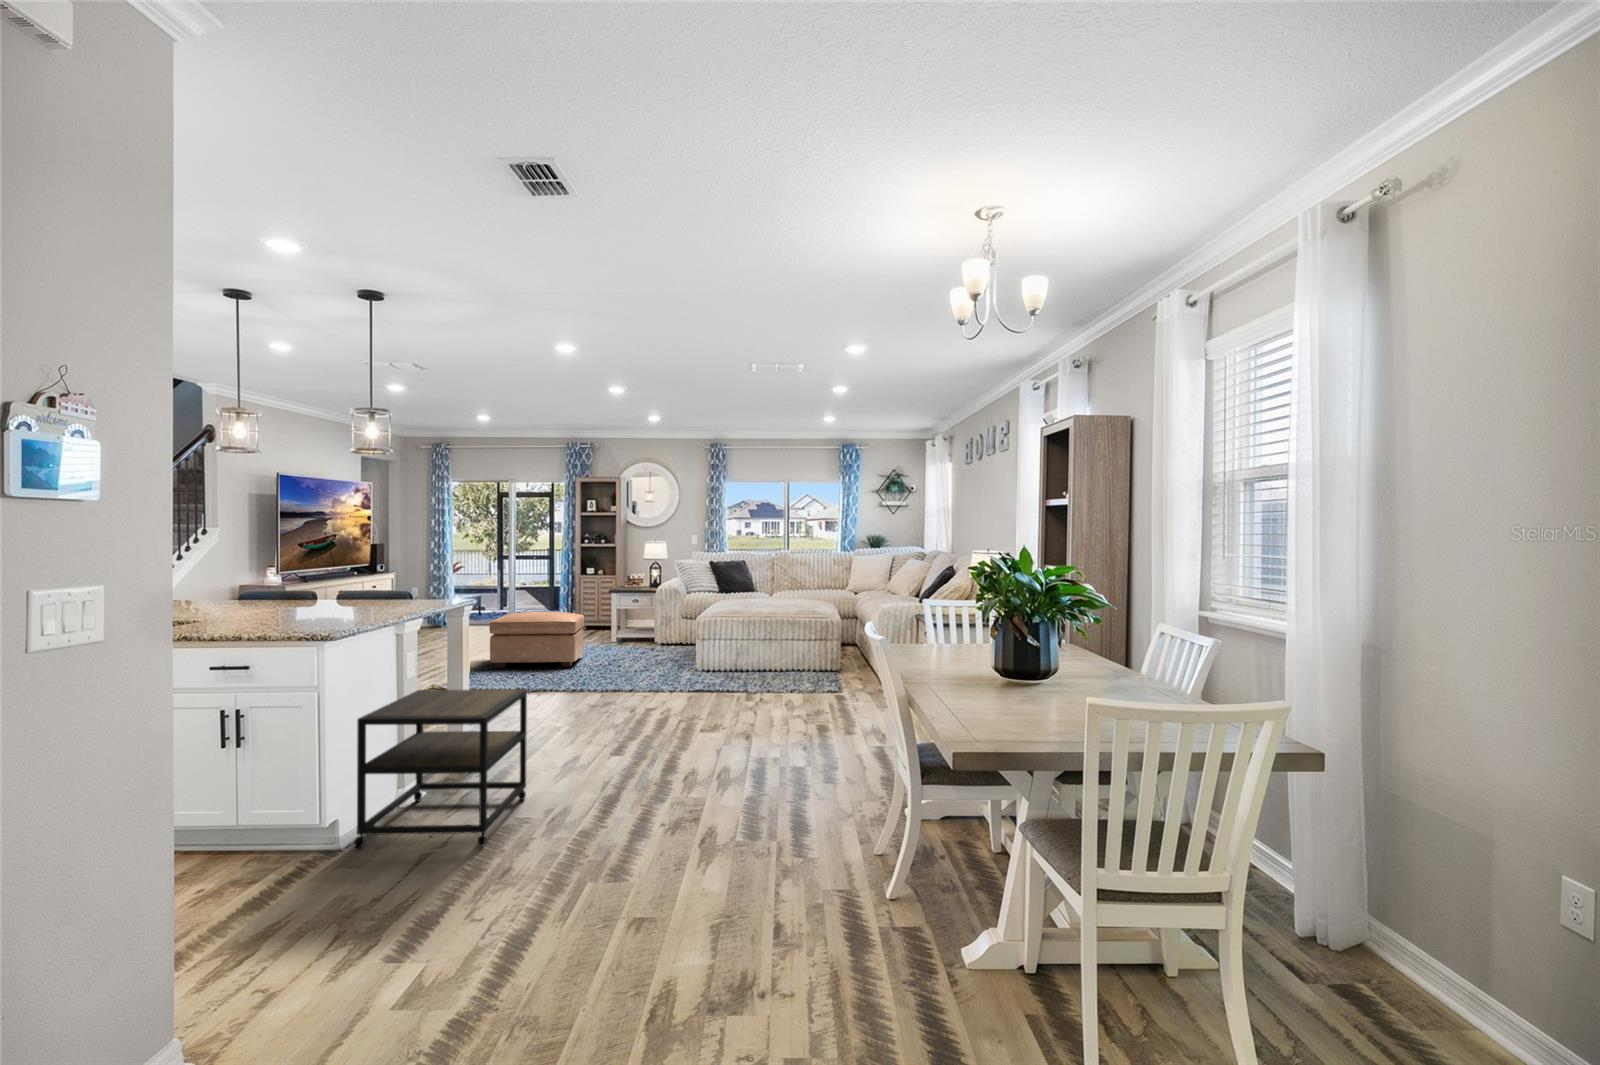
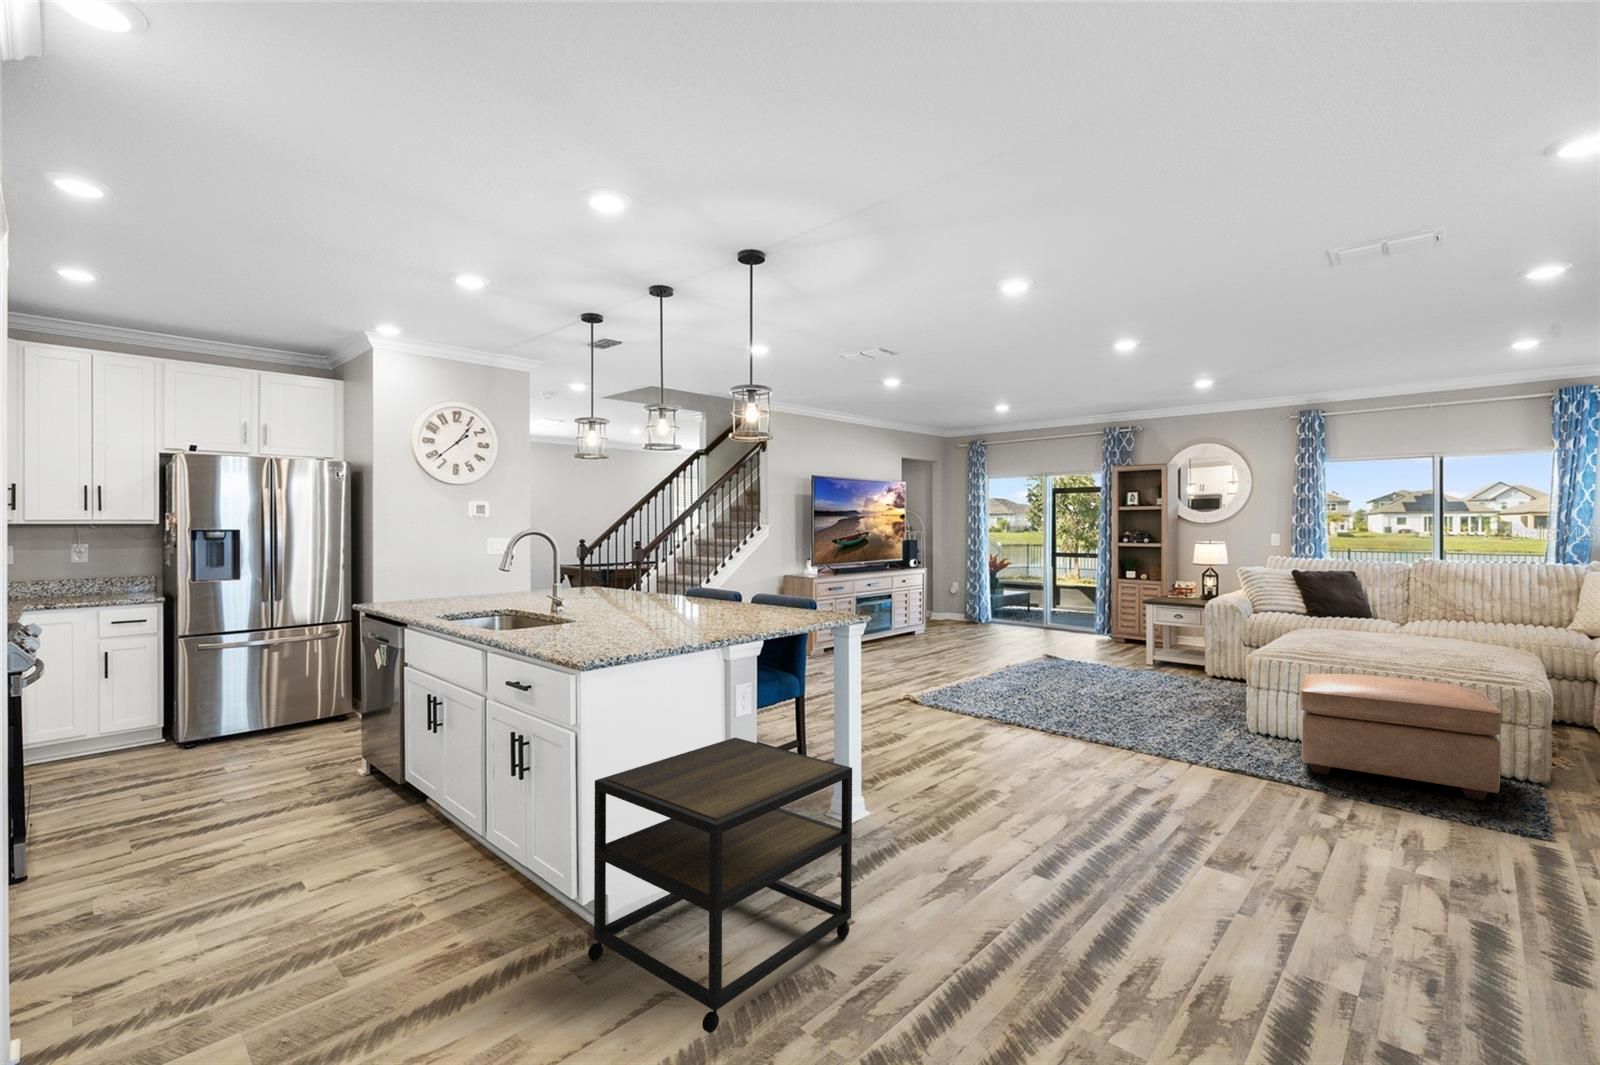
ottoman: present [489,612,584,668] -> present [1300,674,1501,800]

